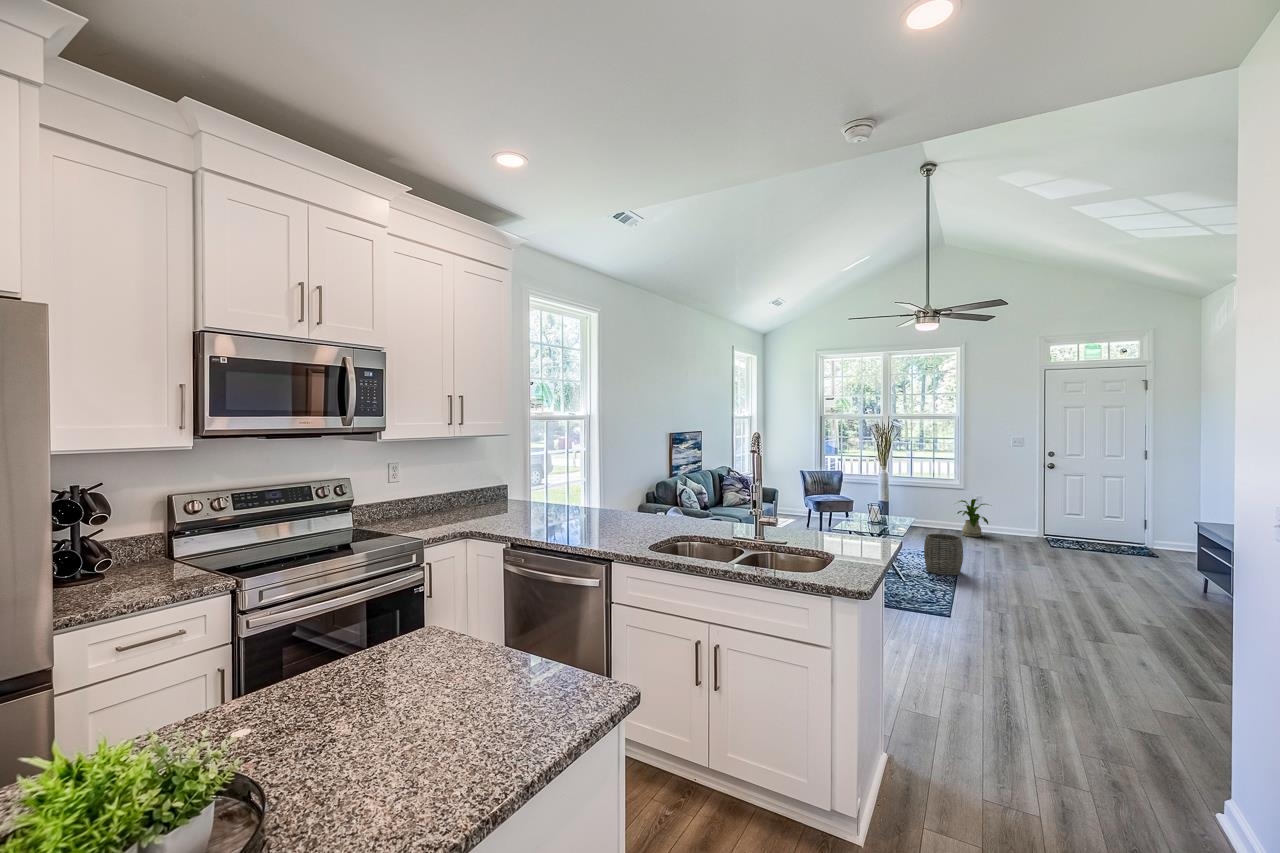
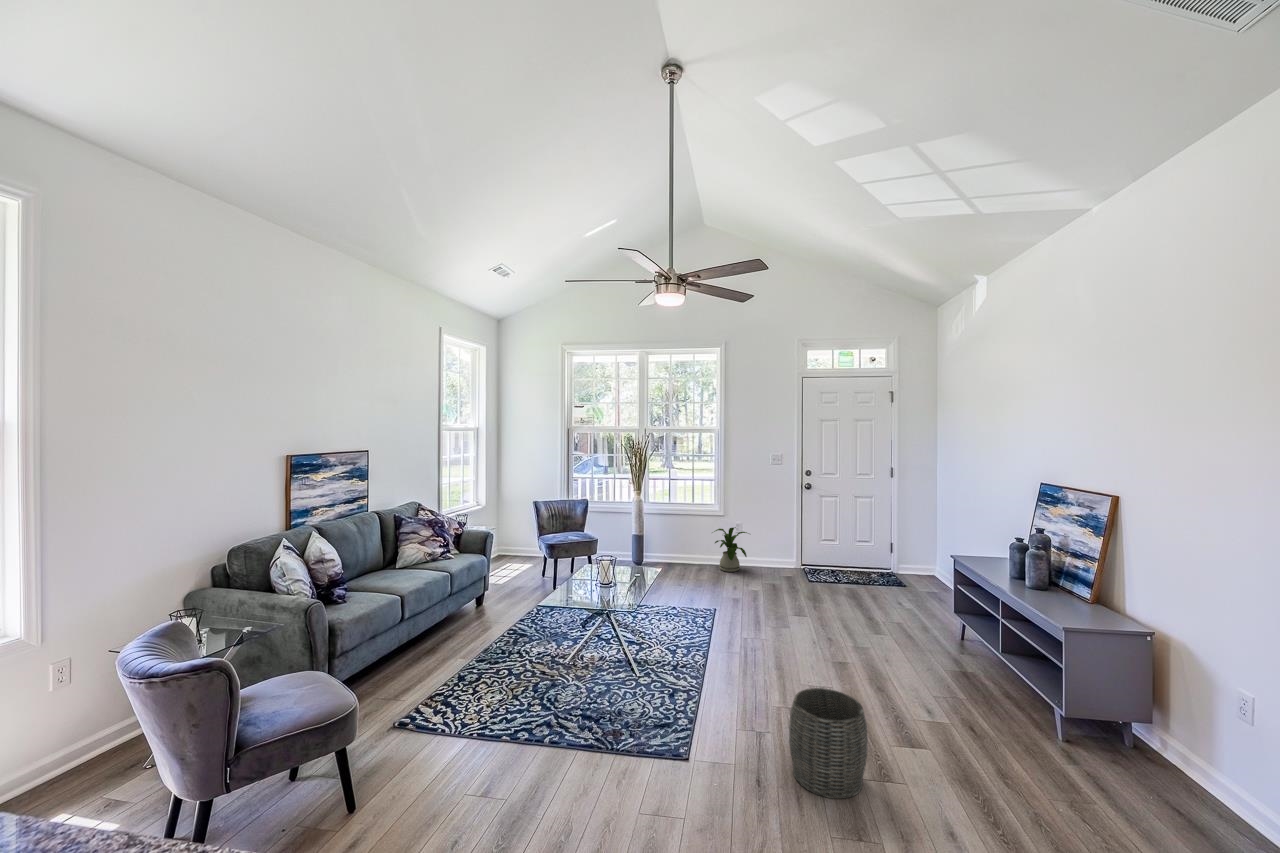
woven basket: present [924,534,963,575] -> present [789,688,868,799]

